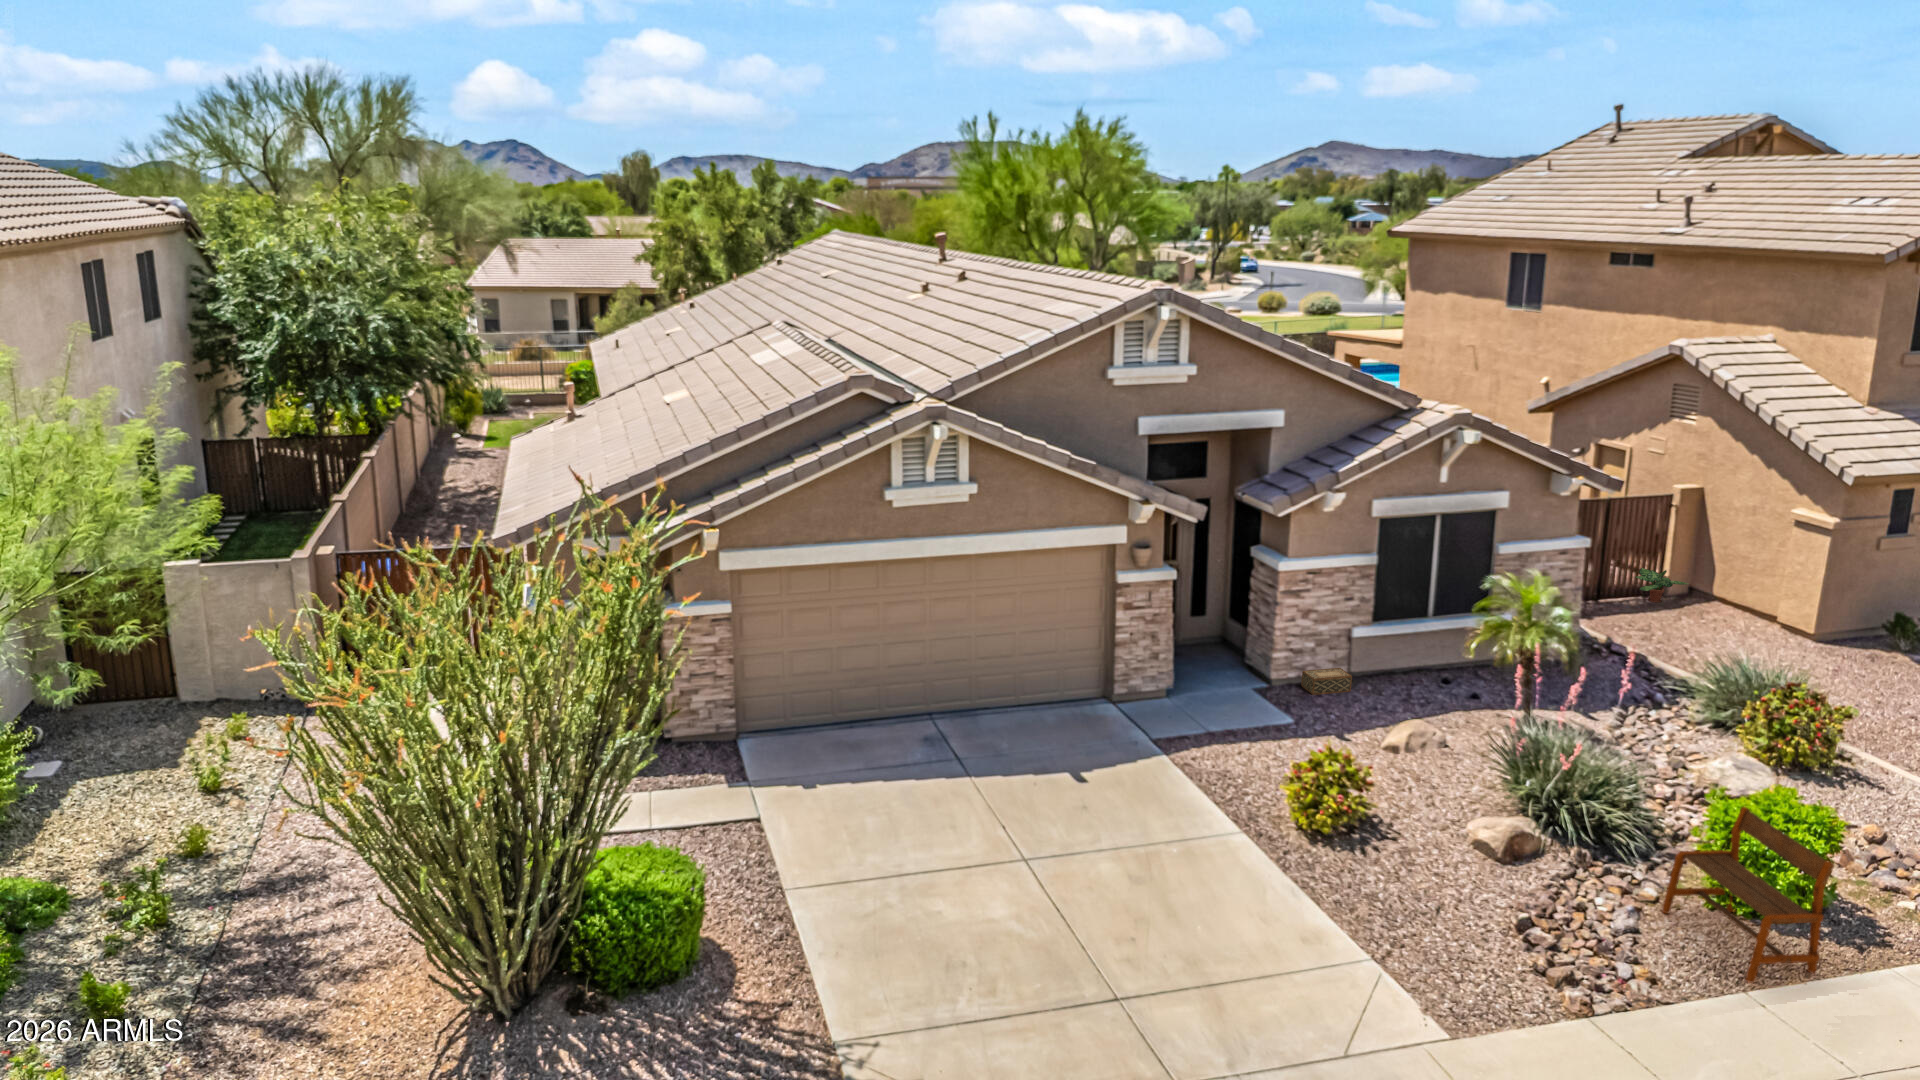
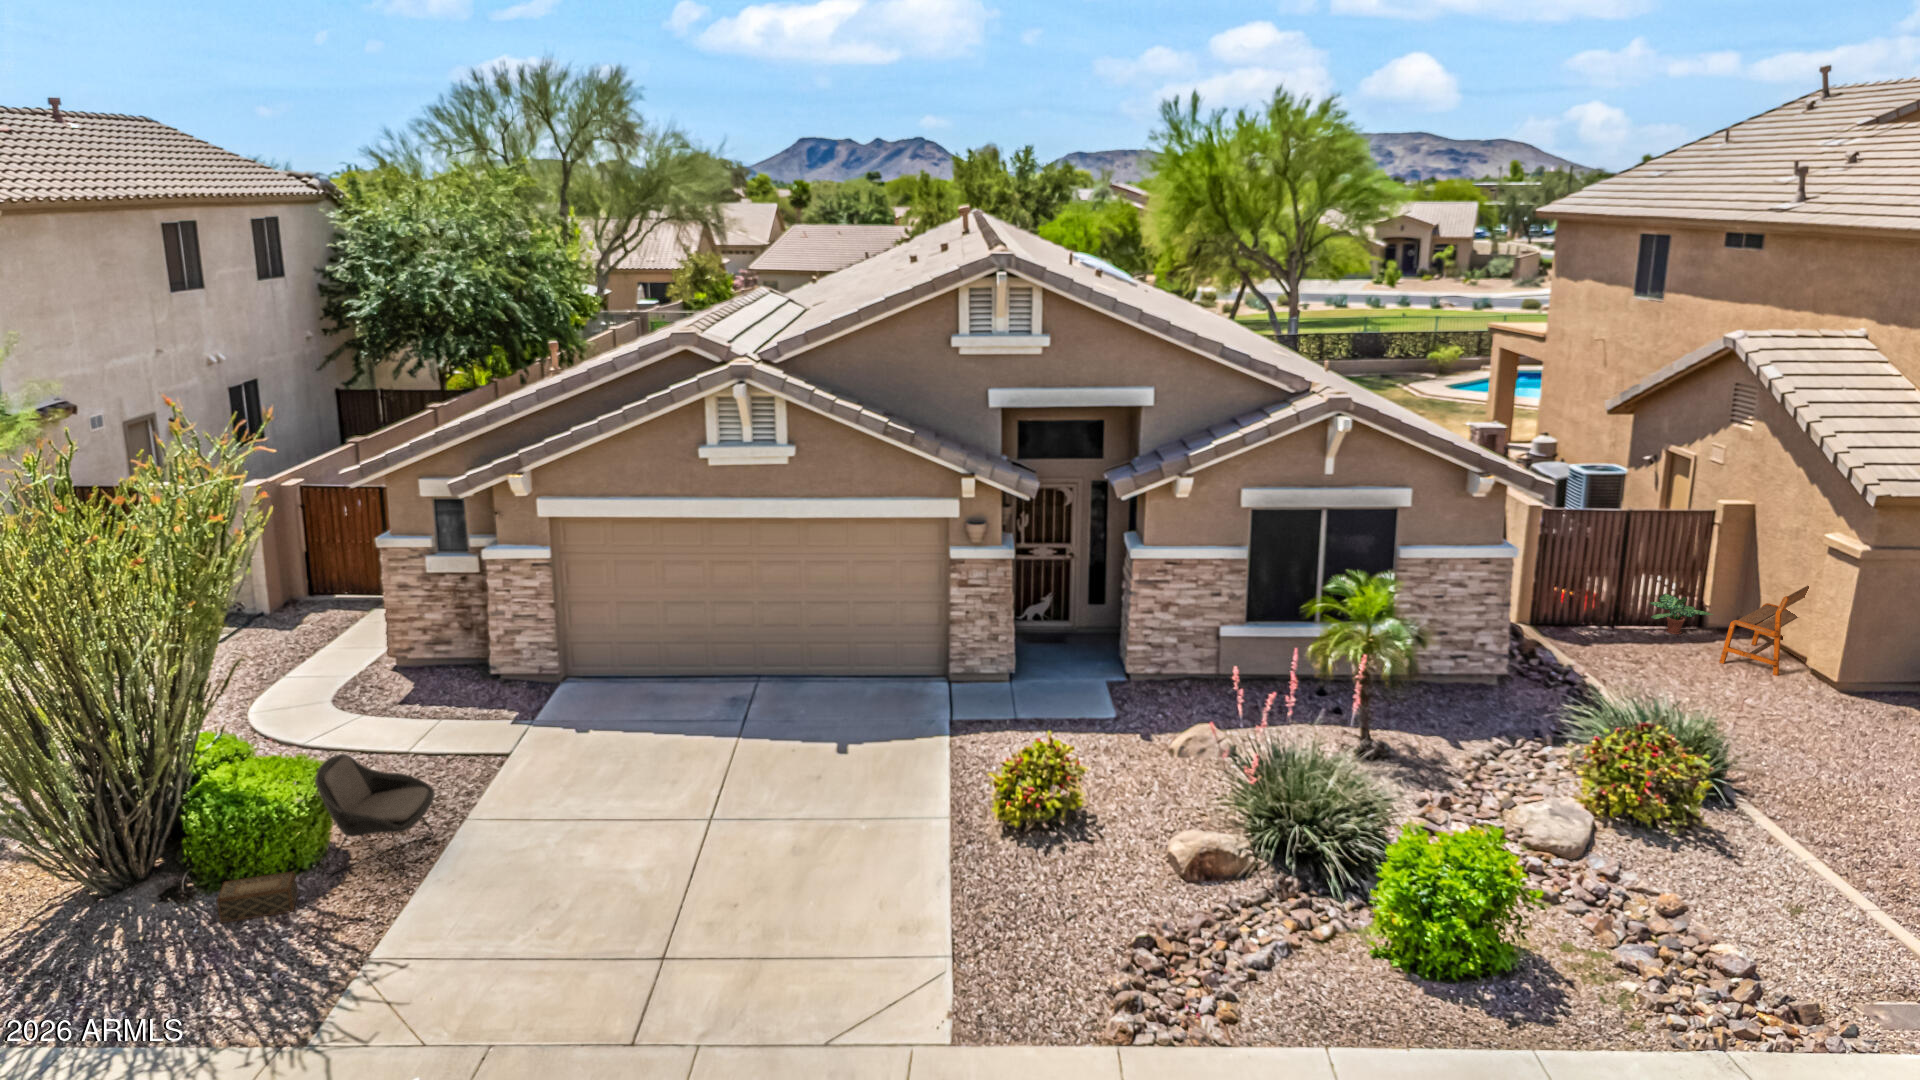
woven basket: present [1301,668,1352,695] -> present [217,872,298,923]
bench: present [1662,807,1834,983] -> present [1720,585,1809,676]
lounge chair: none [683,841,790,973] -> present [315,754,435,876]

